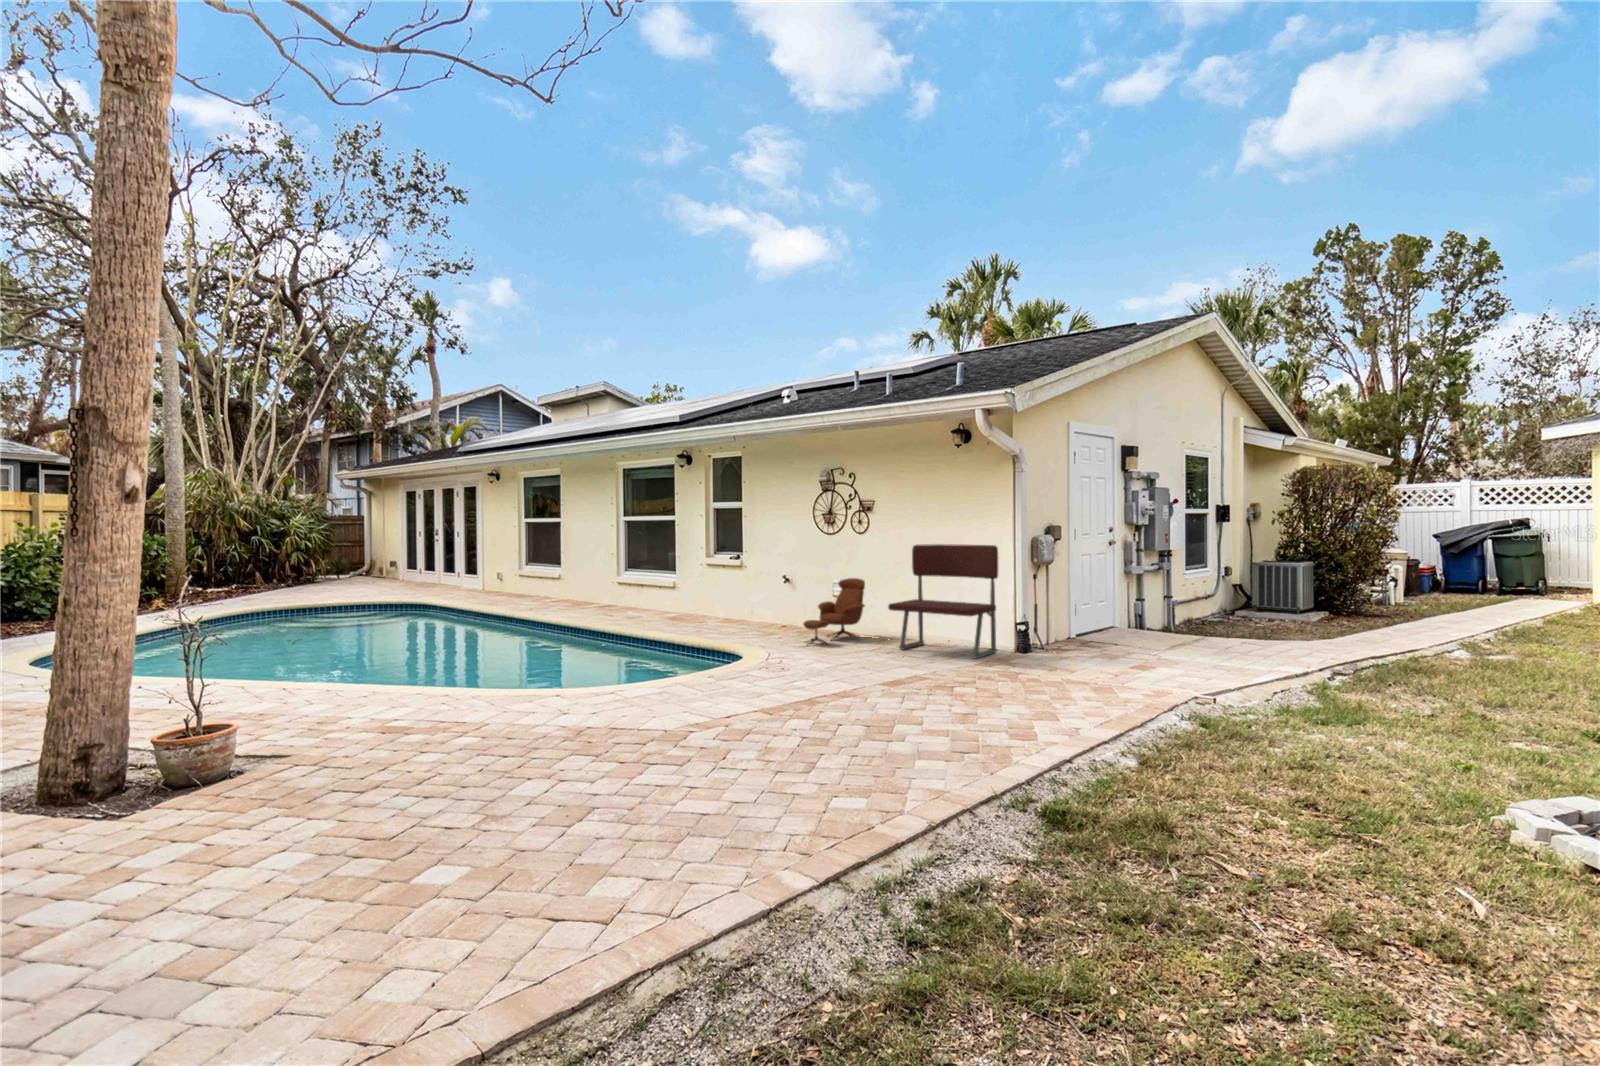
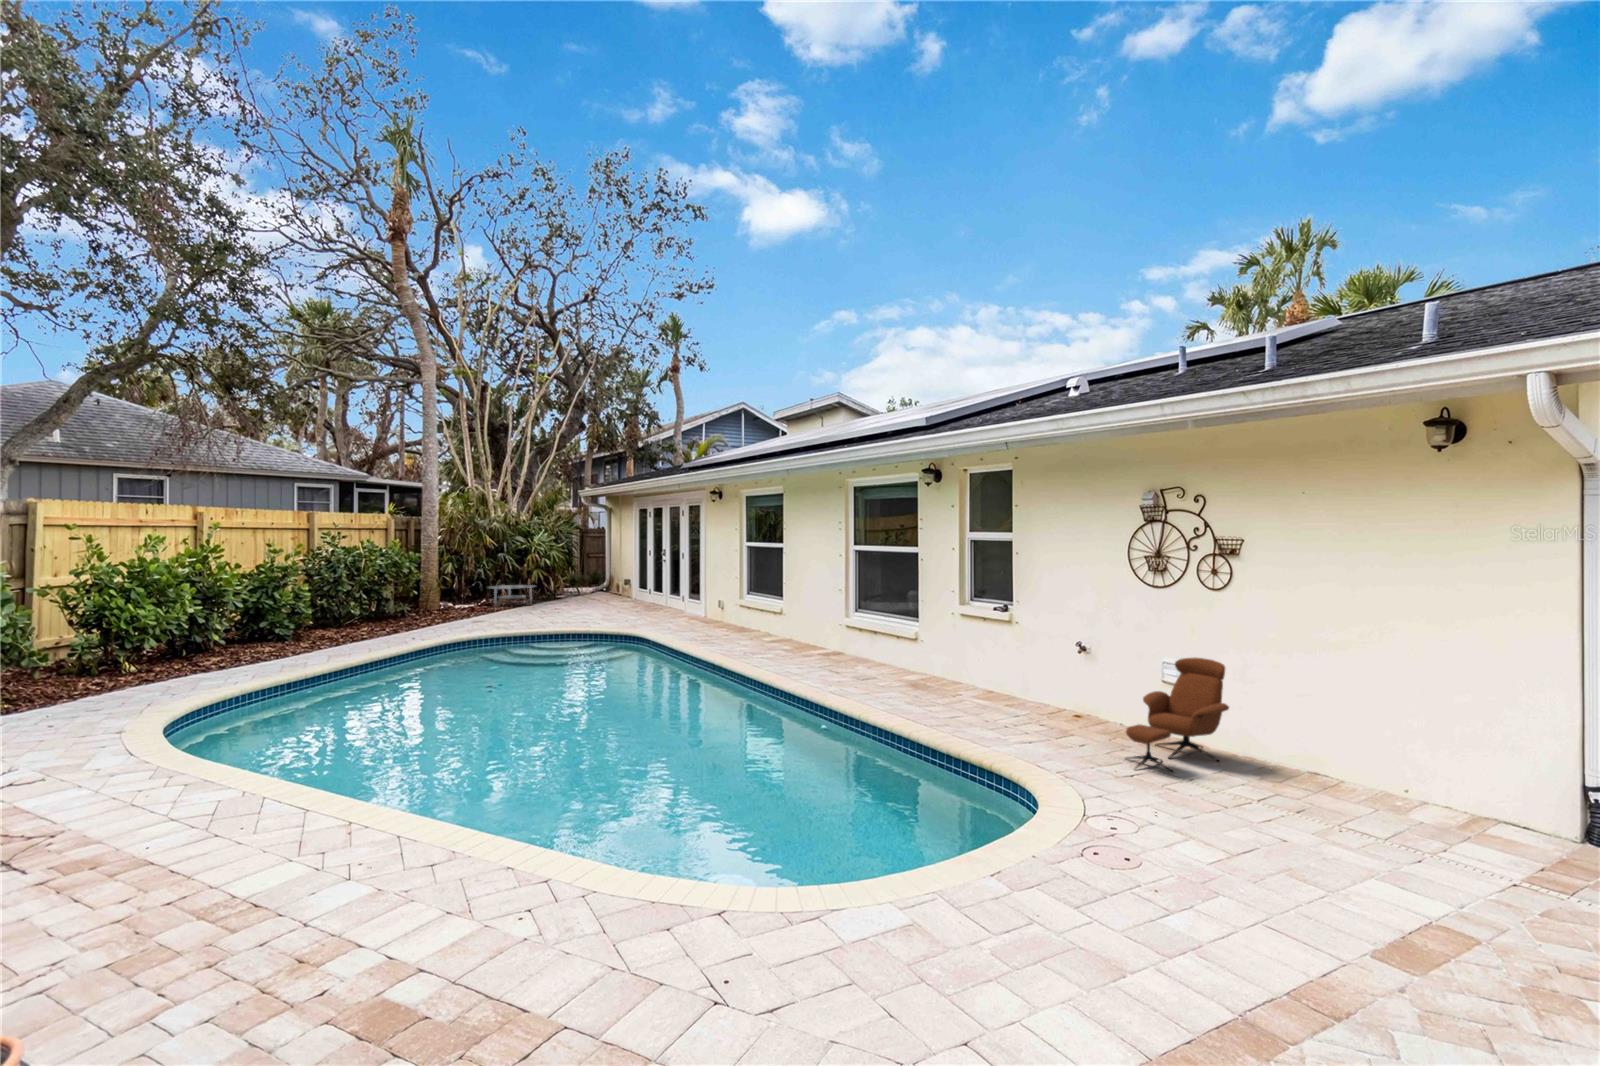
bench: present [888,544,998,658] -> none [1298,618,1553,857]
round table: none [234,571,292,594] -> present [489,585,534,607]

